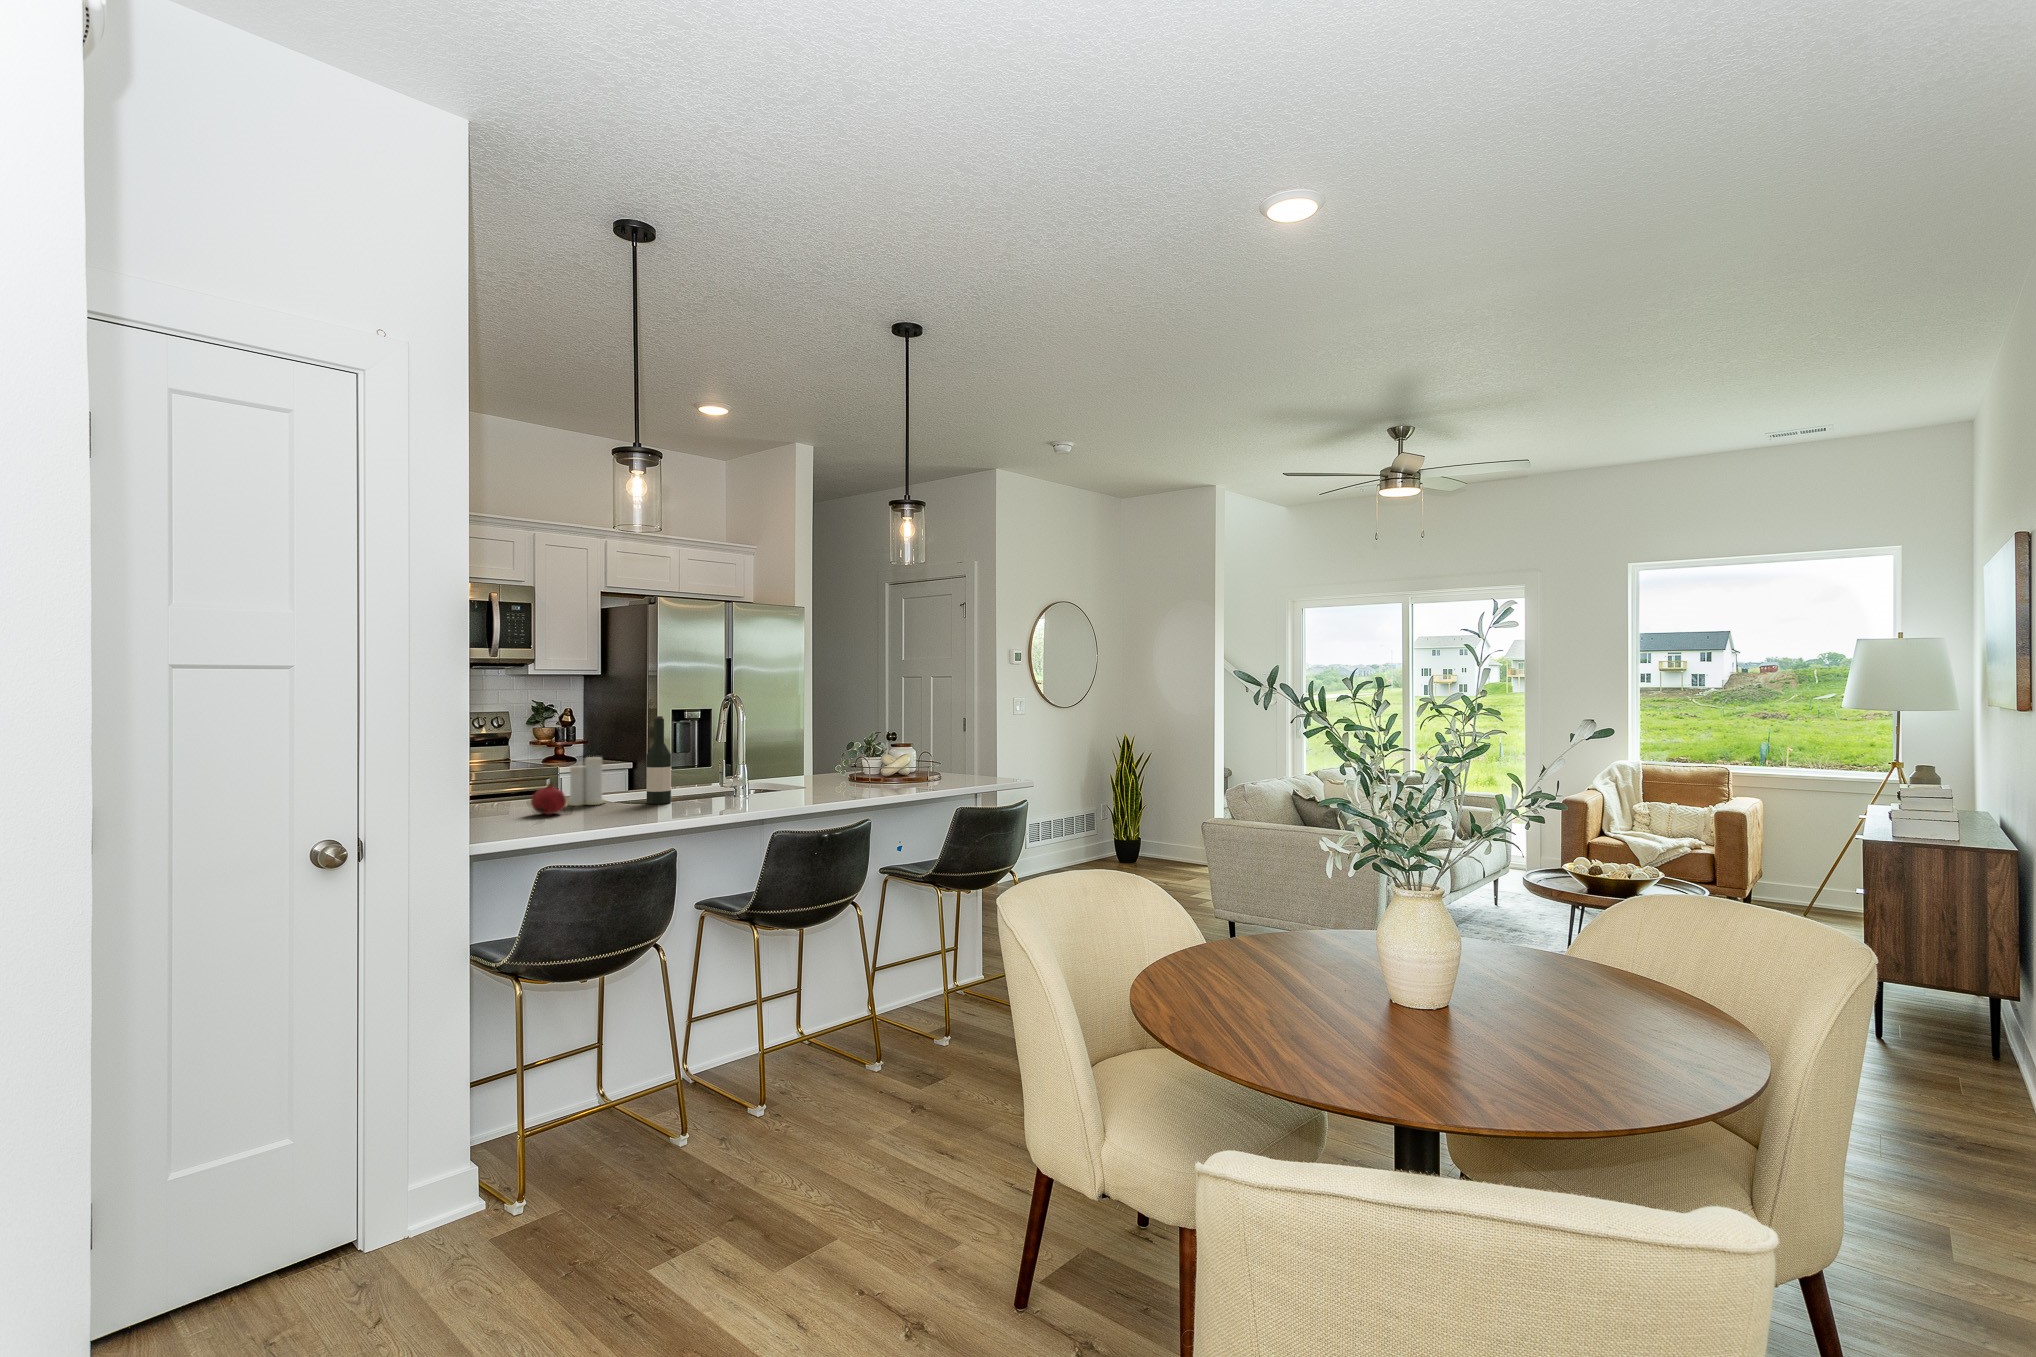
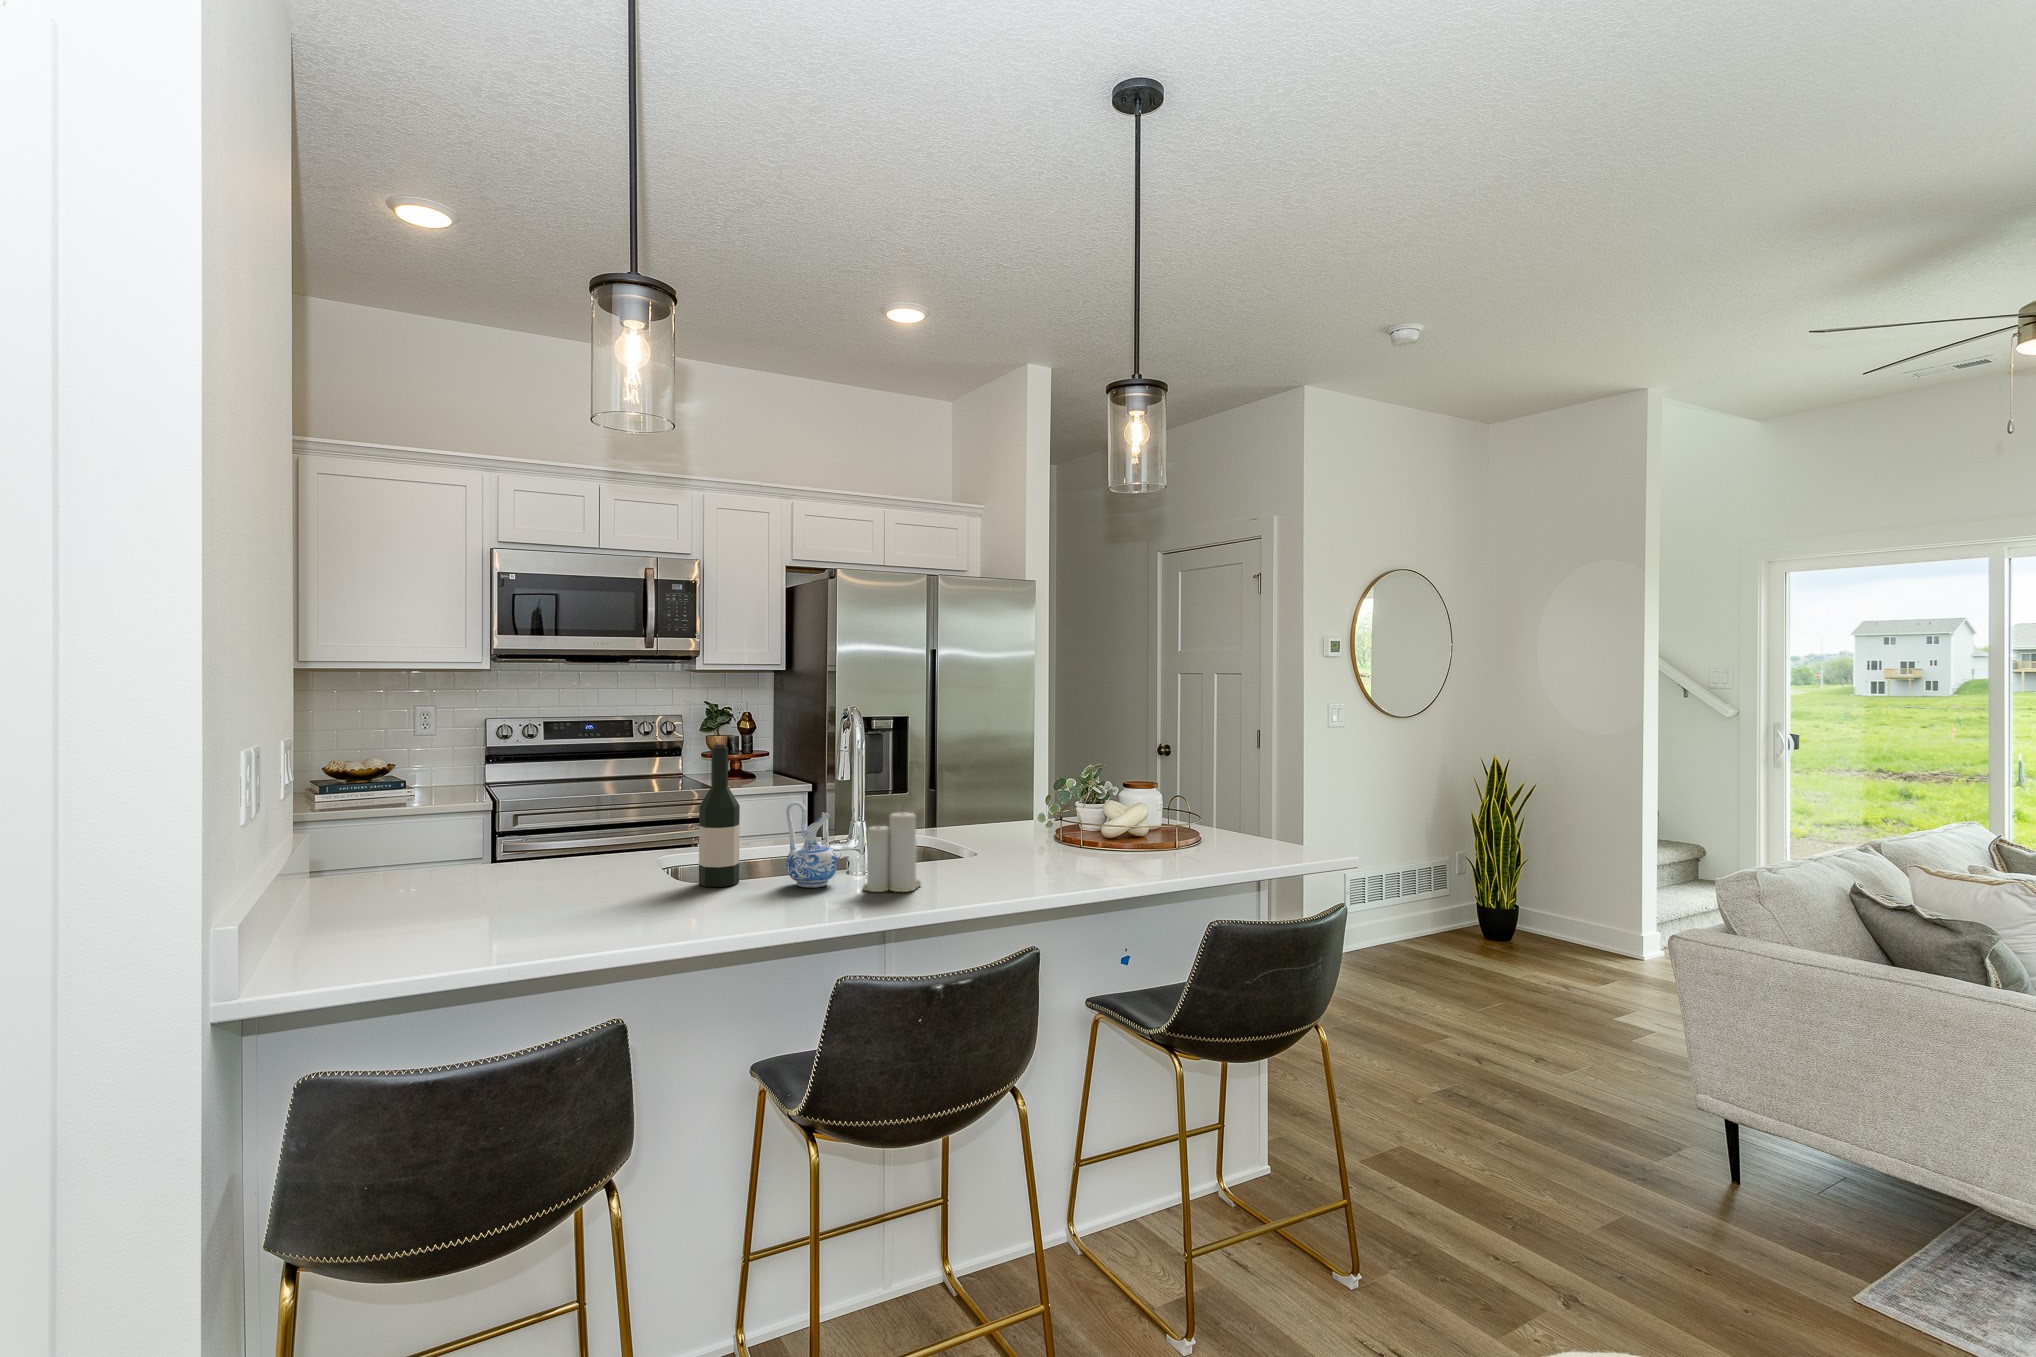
ceramic pitcher: none [703,750,735,802] -> present [786,801,837,887]
candle: present [567,757,605,806] -> present [862,812,921,892]
fruit: present [531,784,566,815] -> none [489,854,546,908]

